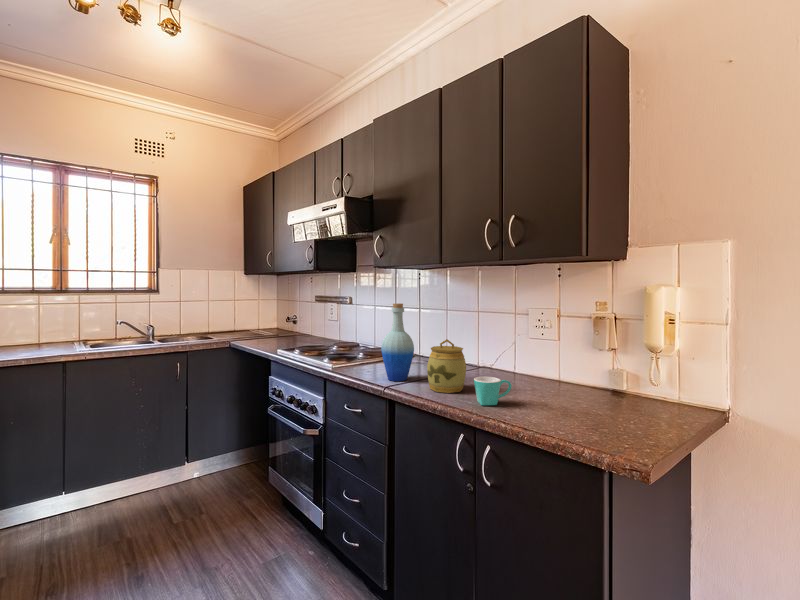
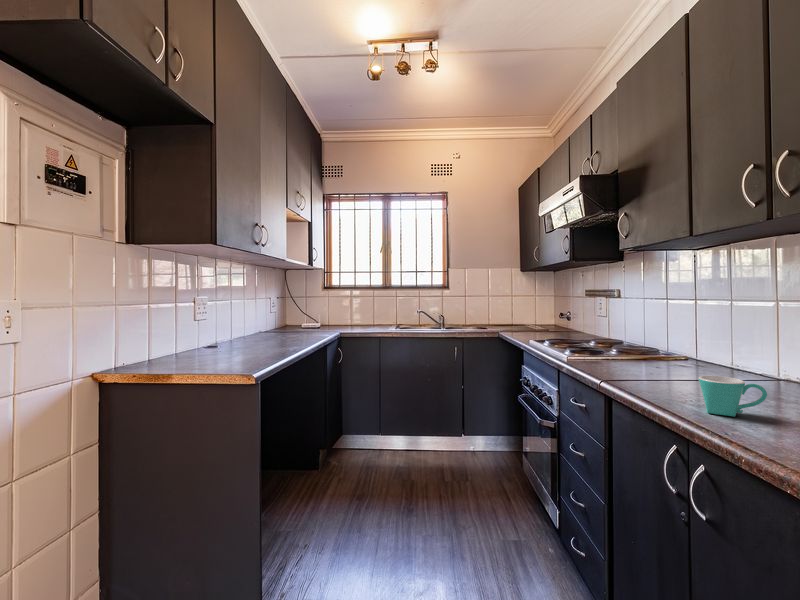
bottle: present [381,303,414,381] -> none [604,286,648,377]
jar: present [427,339,466,393] -> none [650,327,711,396]

